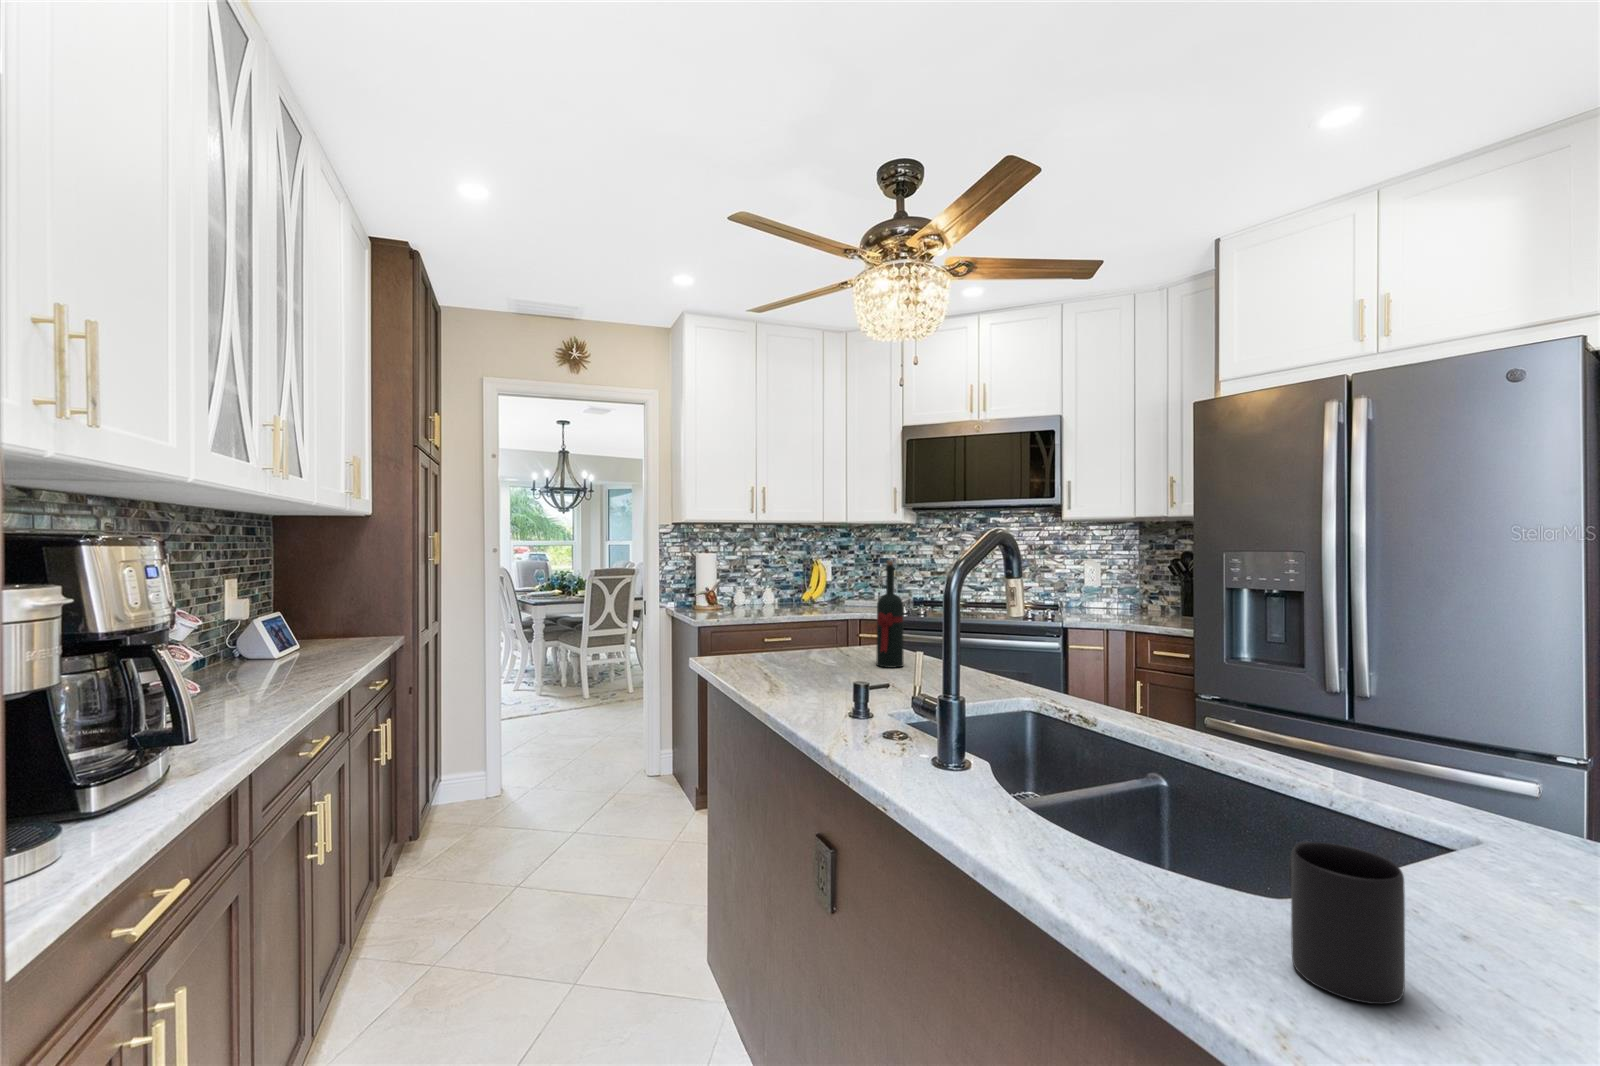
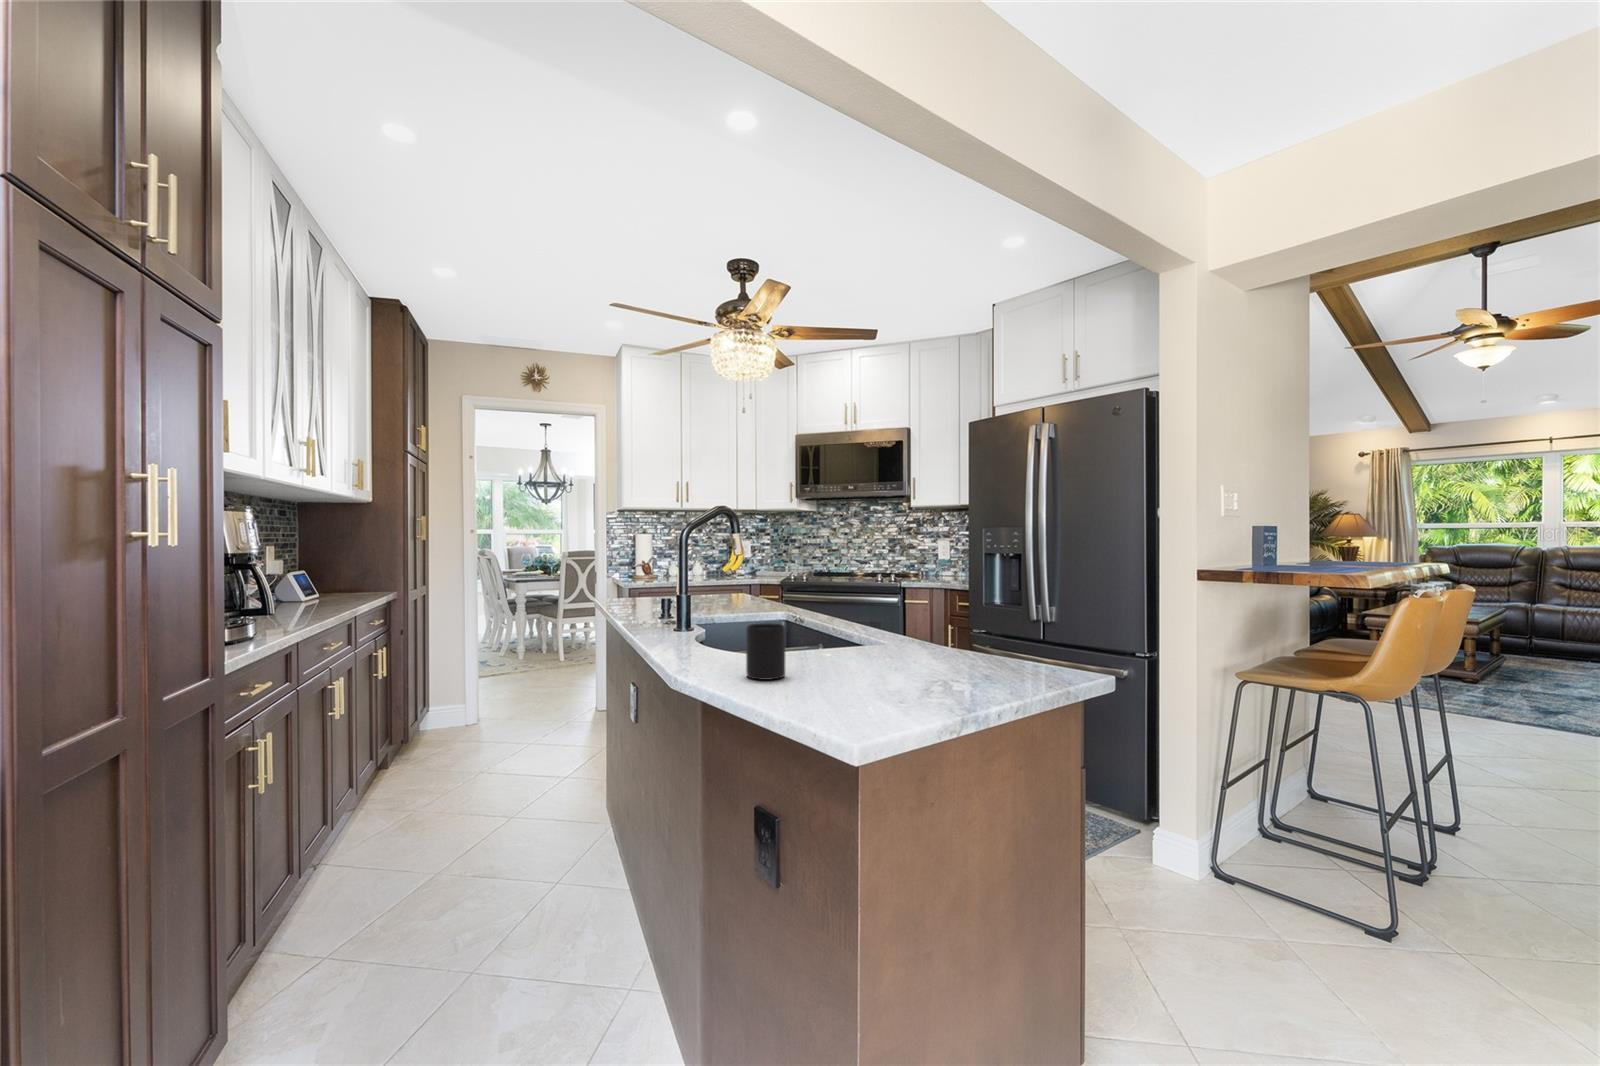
wine bottle: present [876,561,904,668] -> none [722,529,741,602]

